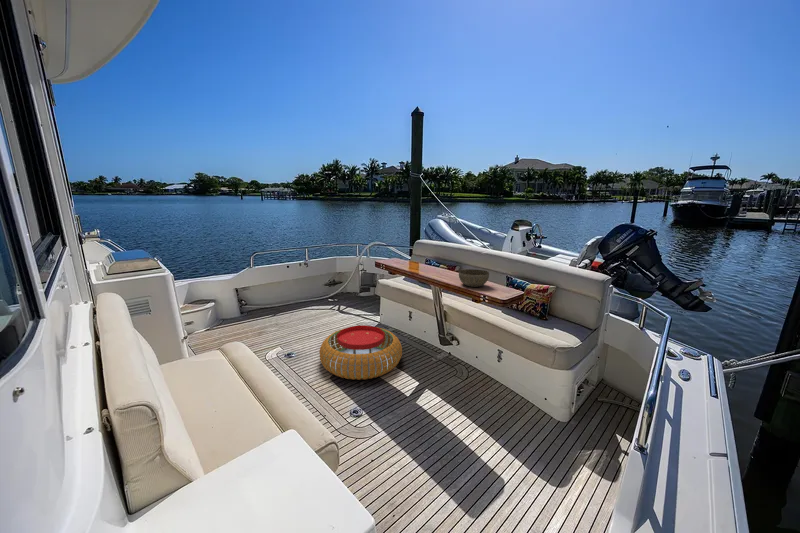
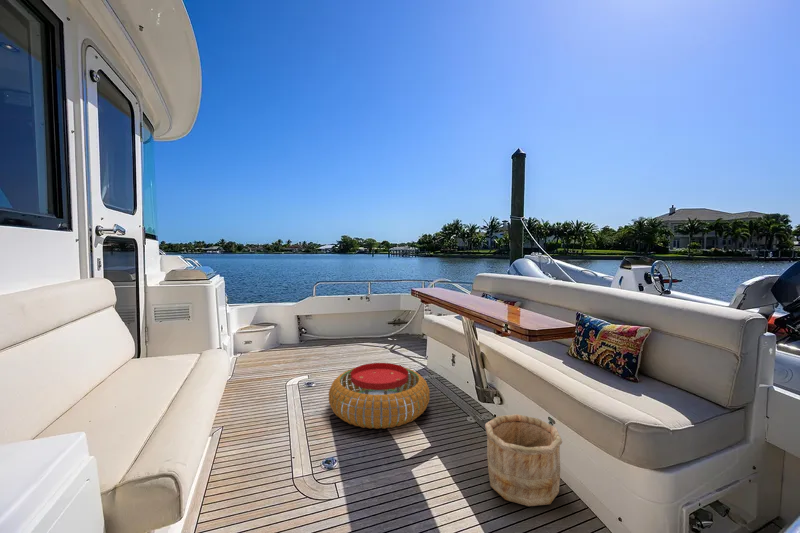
bowl: present [459,269,489,287] -> none [487,294,530,316]
wooden bucket: none [462,352,513,408] -> present [485,414,562,506]

